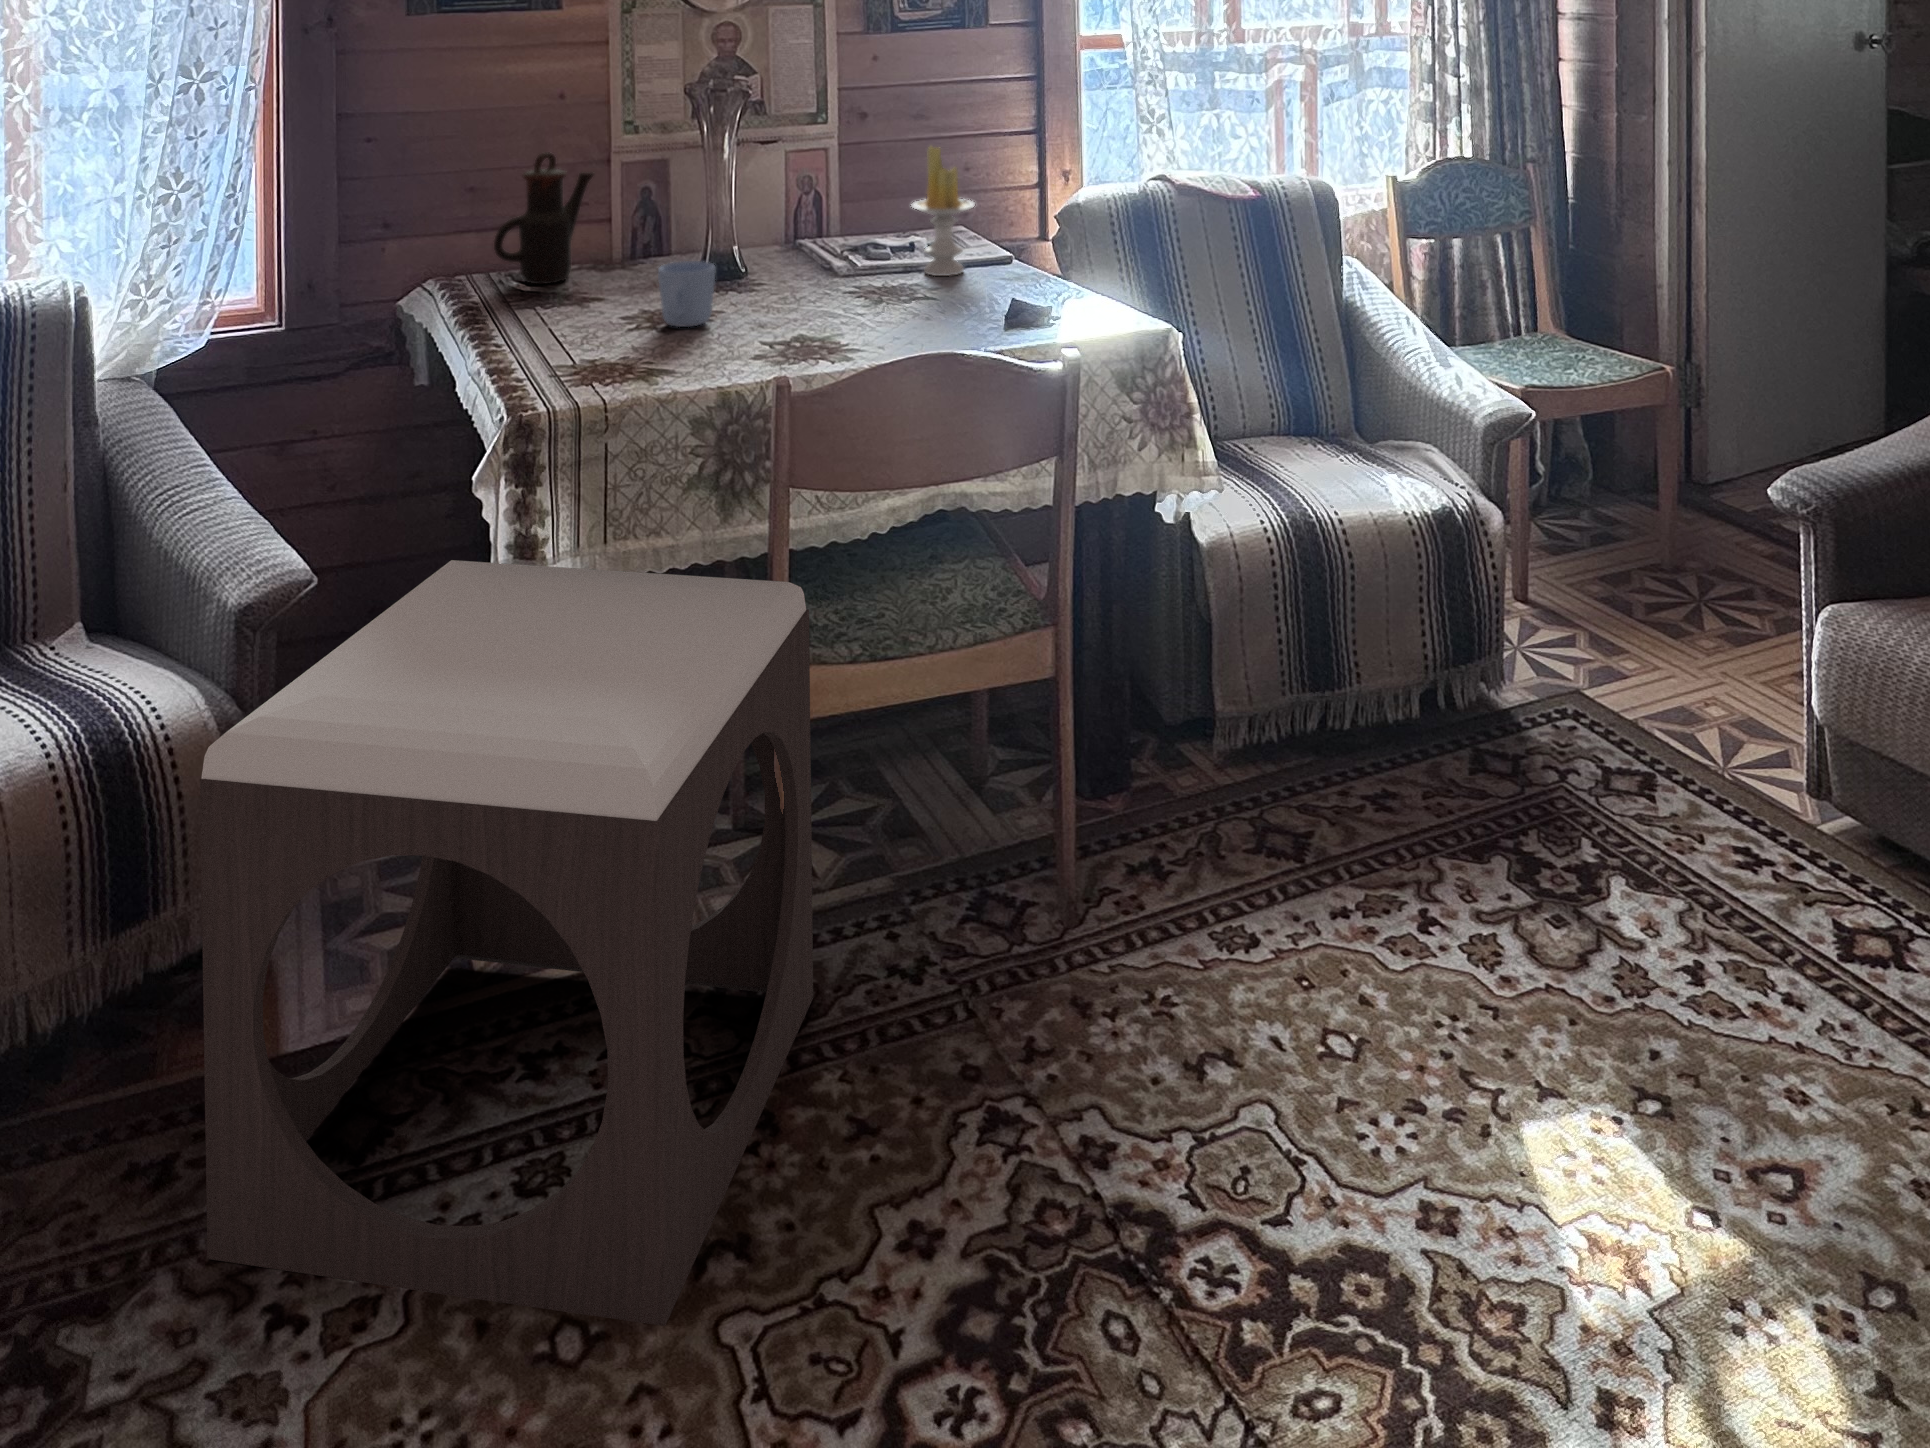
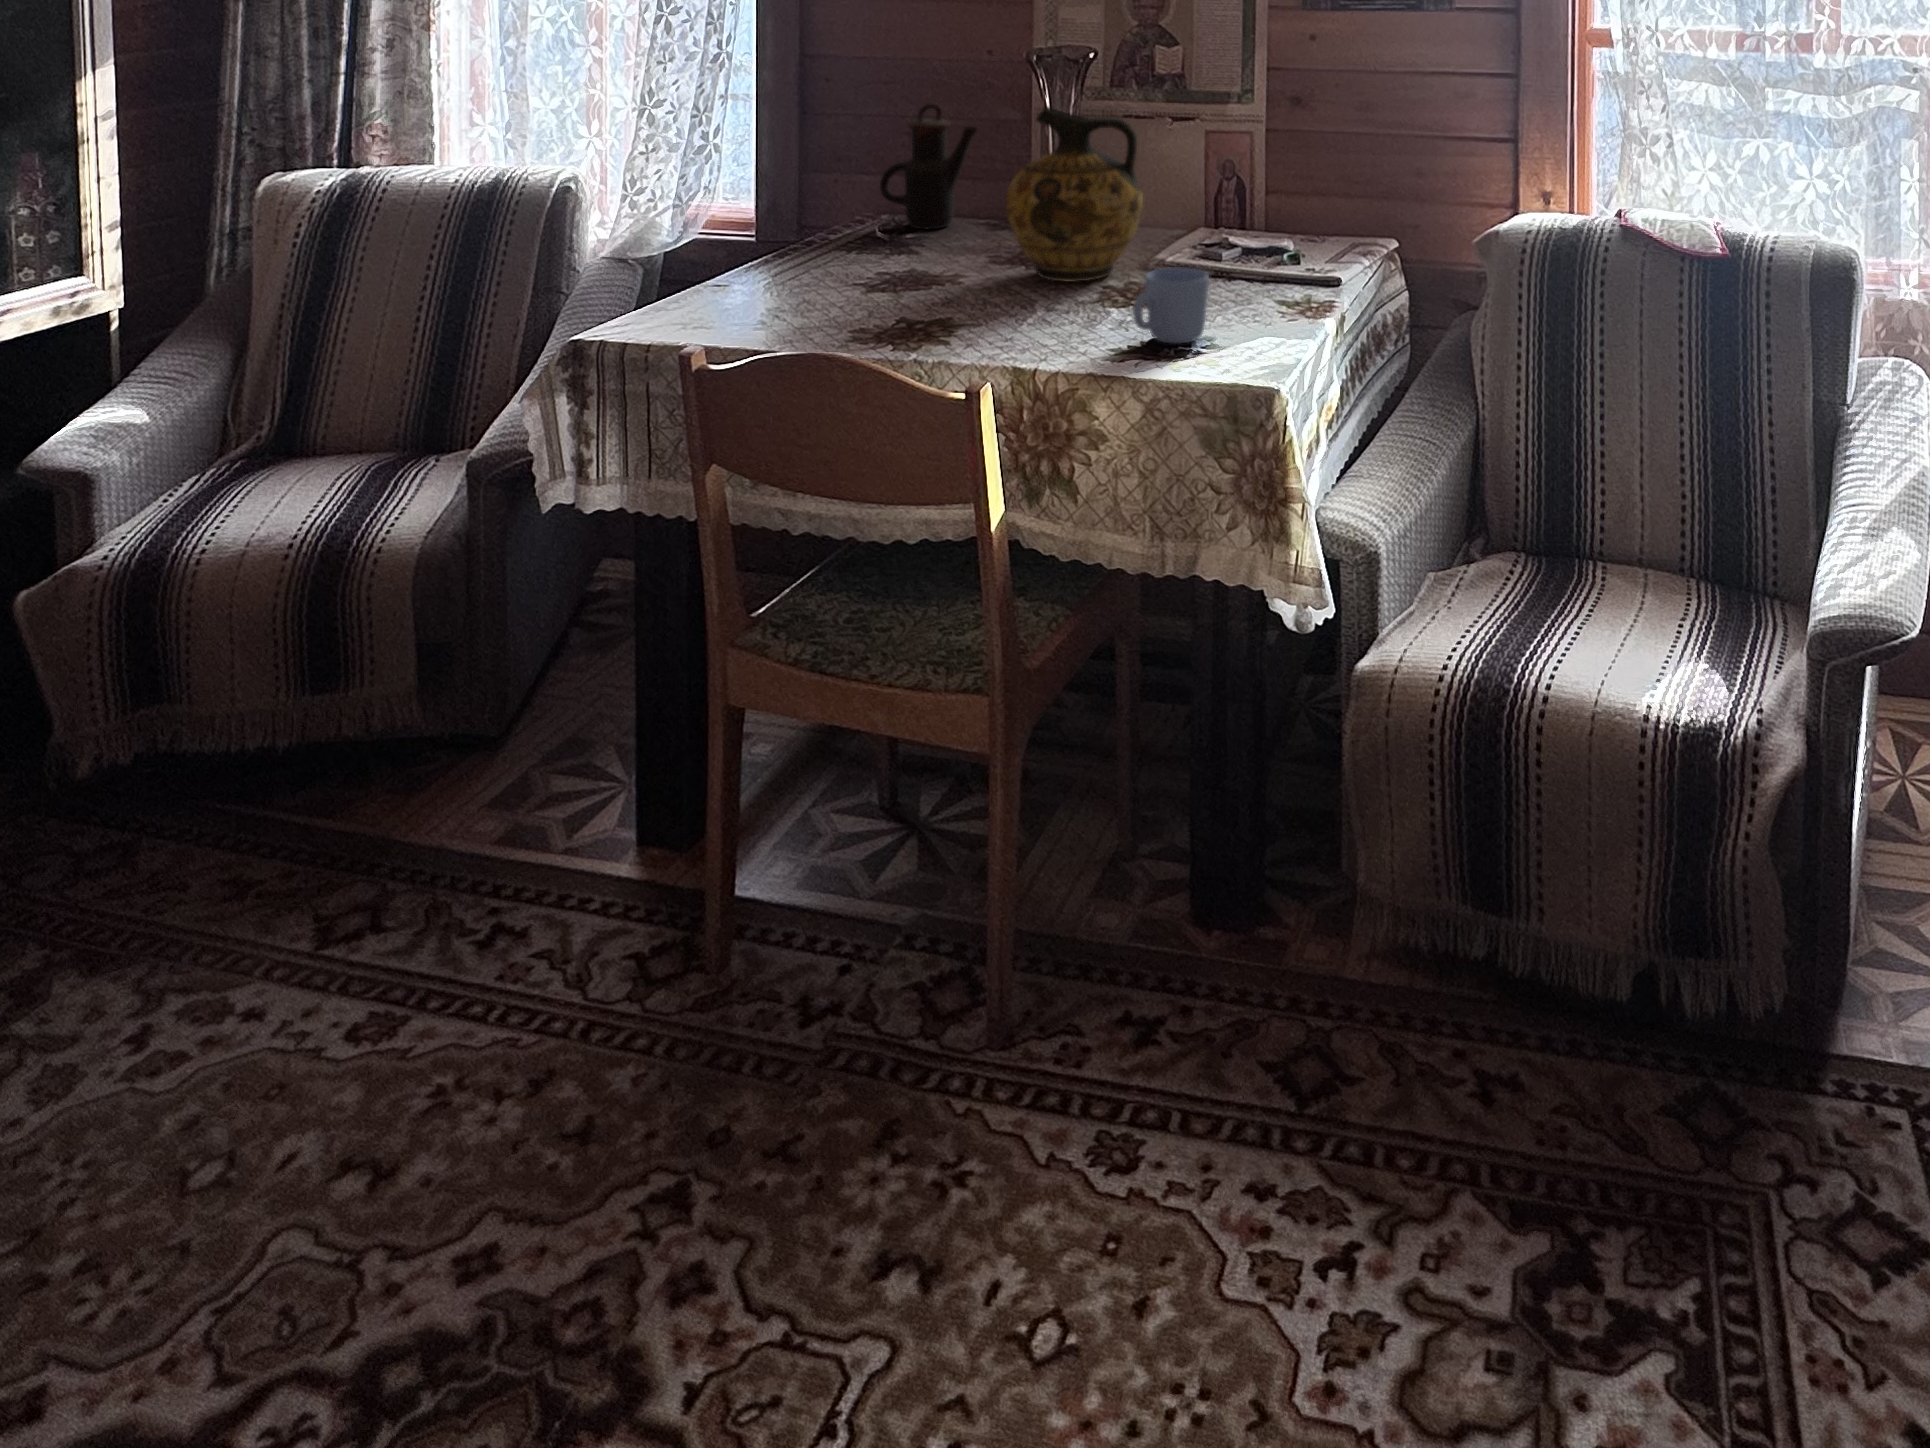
ceramic jug: none [733,135,861,298] -> present [1006,107,1143,282]
candle: present [912,146,975,276] -> none [1209,136,1282,285]
mug: present [658,261,715,327] -> present [1133,267,1209,343]
footstool: present [200,560,813,1326] -> none [148,464,722,1222]

